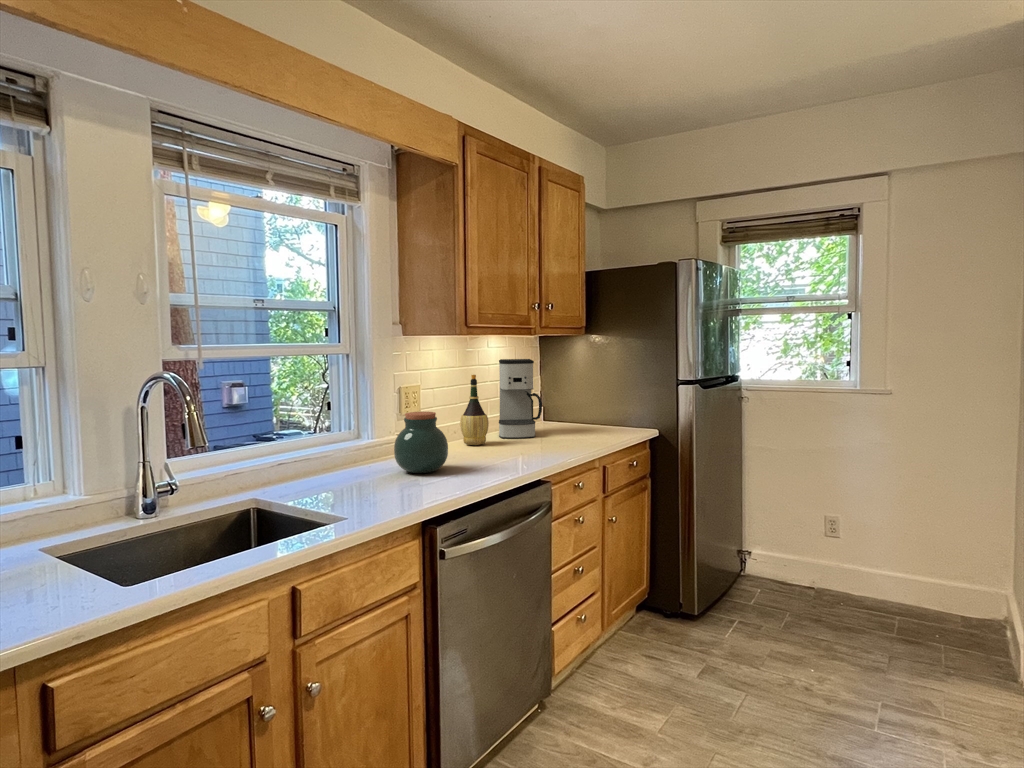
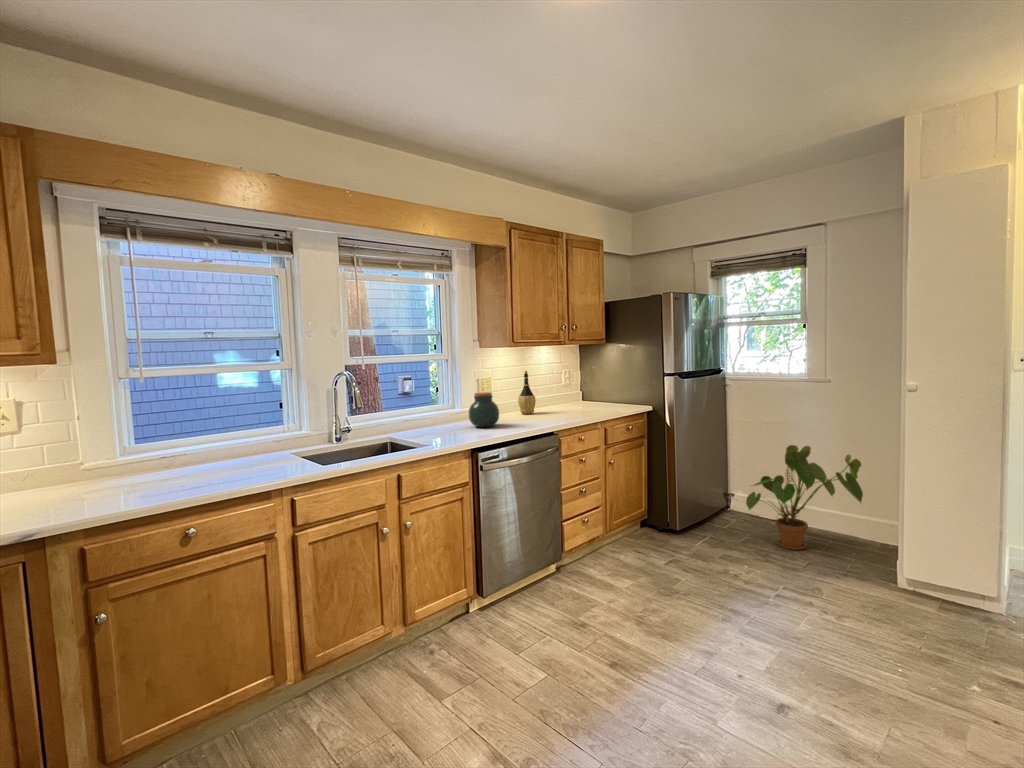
coffee maker: present [499,359,542,439] -> none [546,361,574,411]
house plant: none [788,483,960,636] -> present [746,445,863,550]

